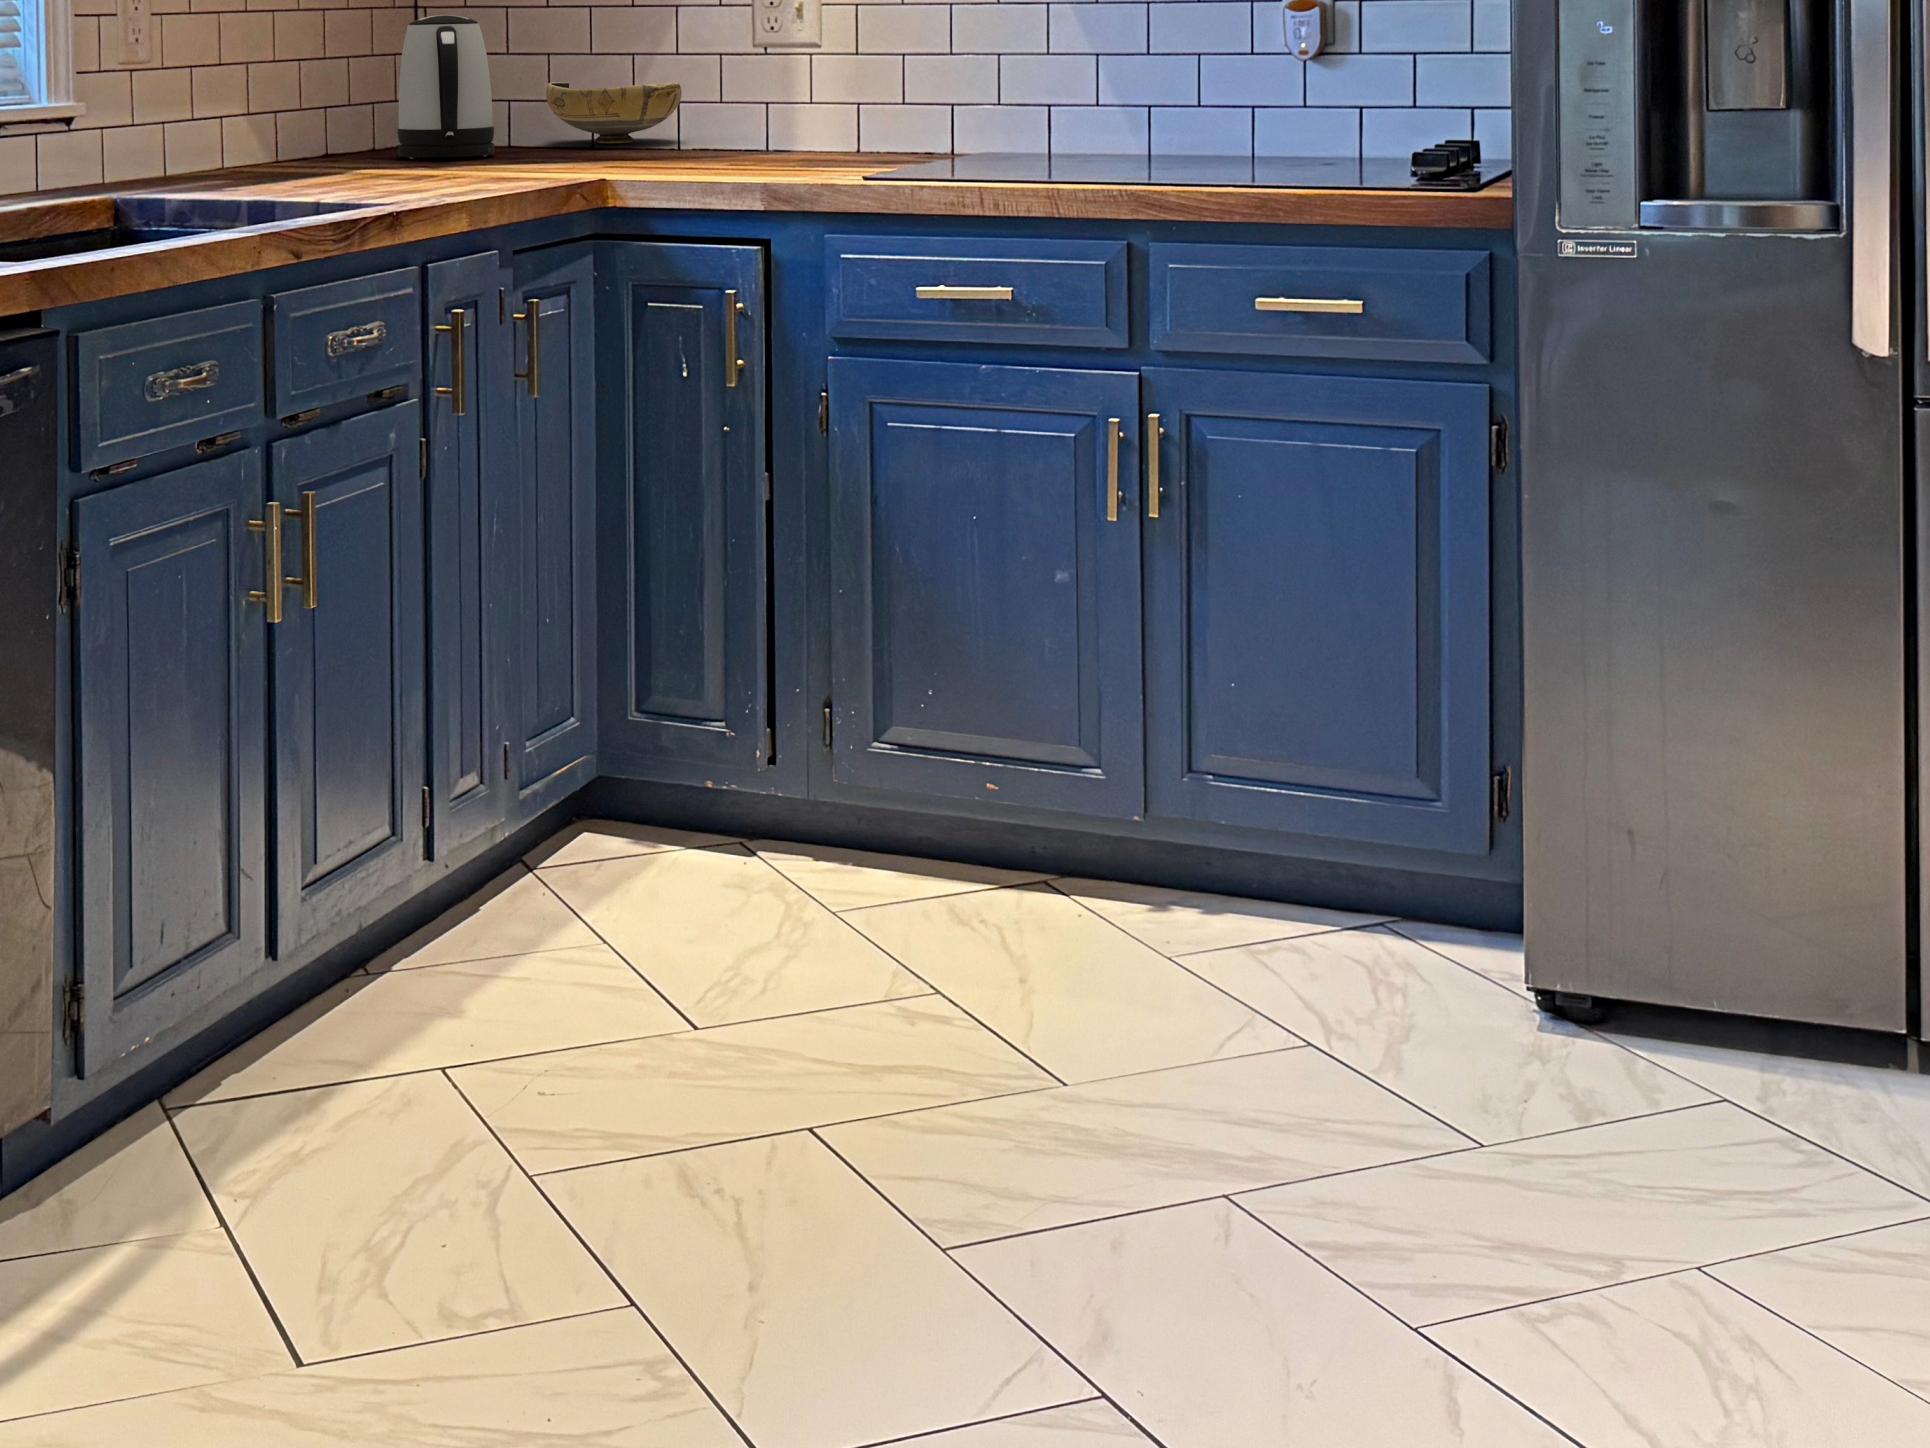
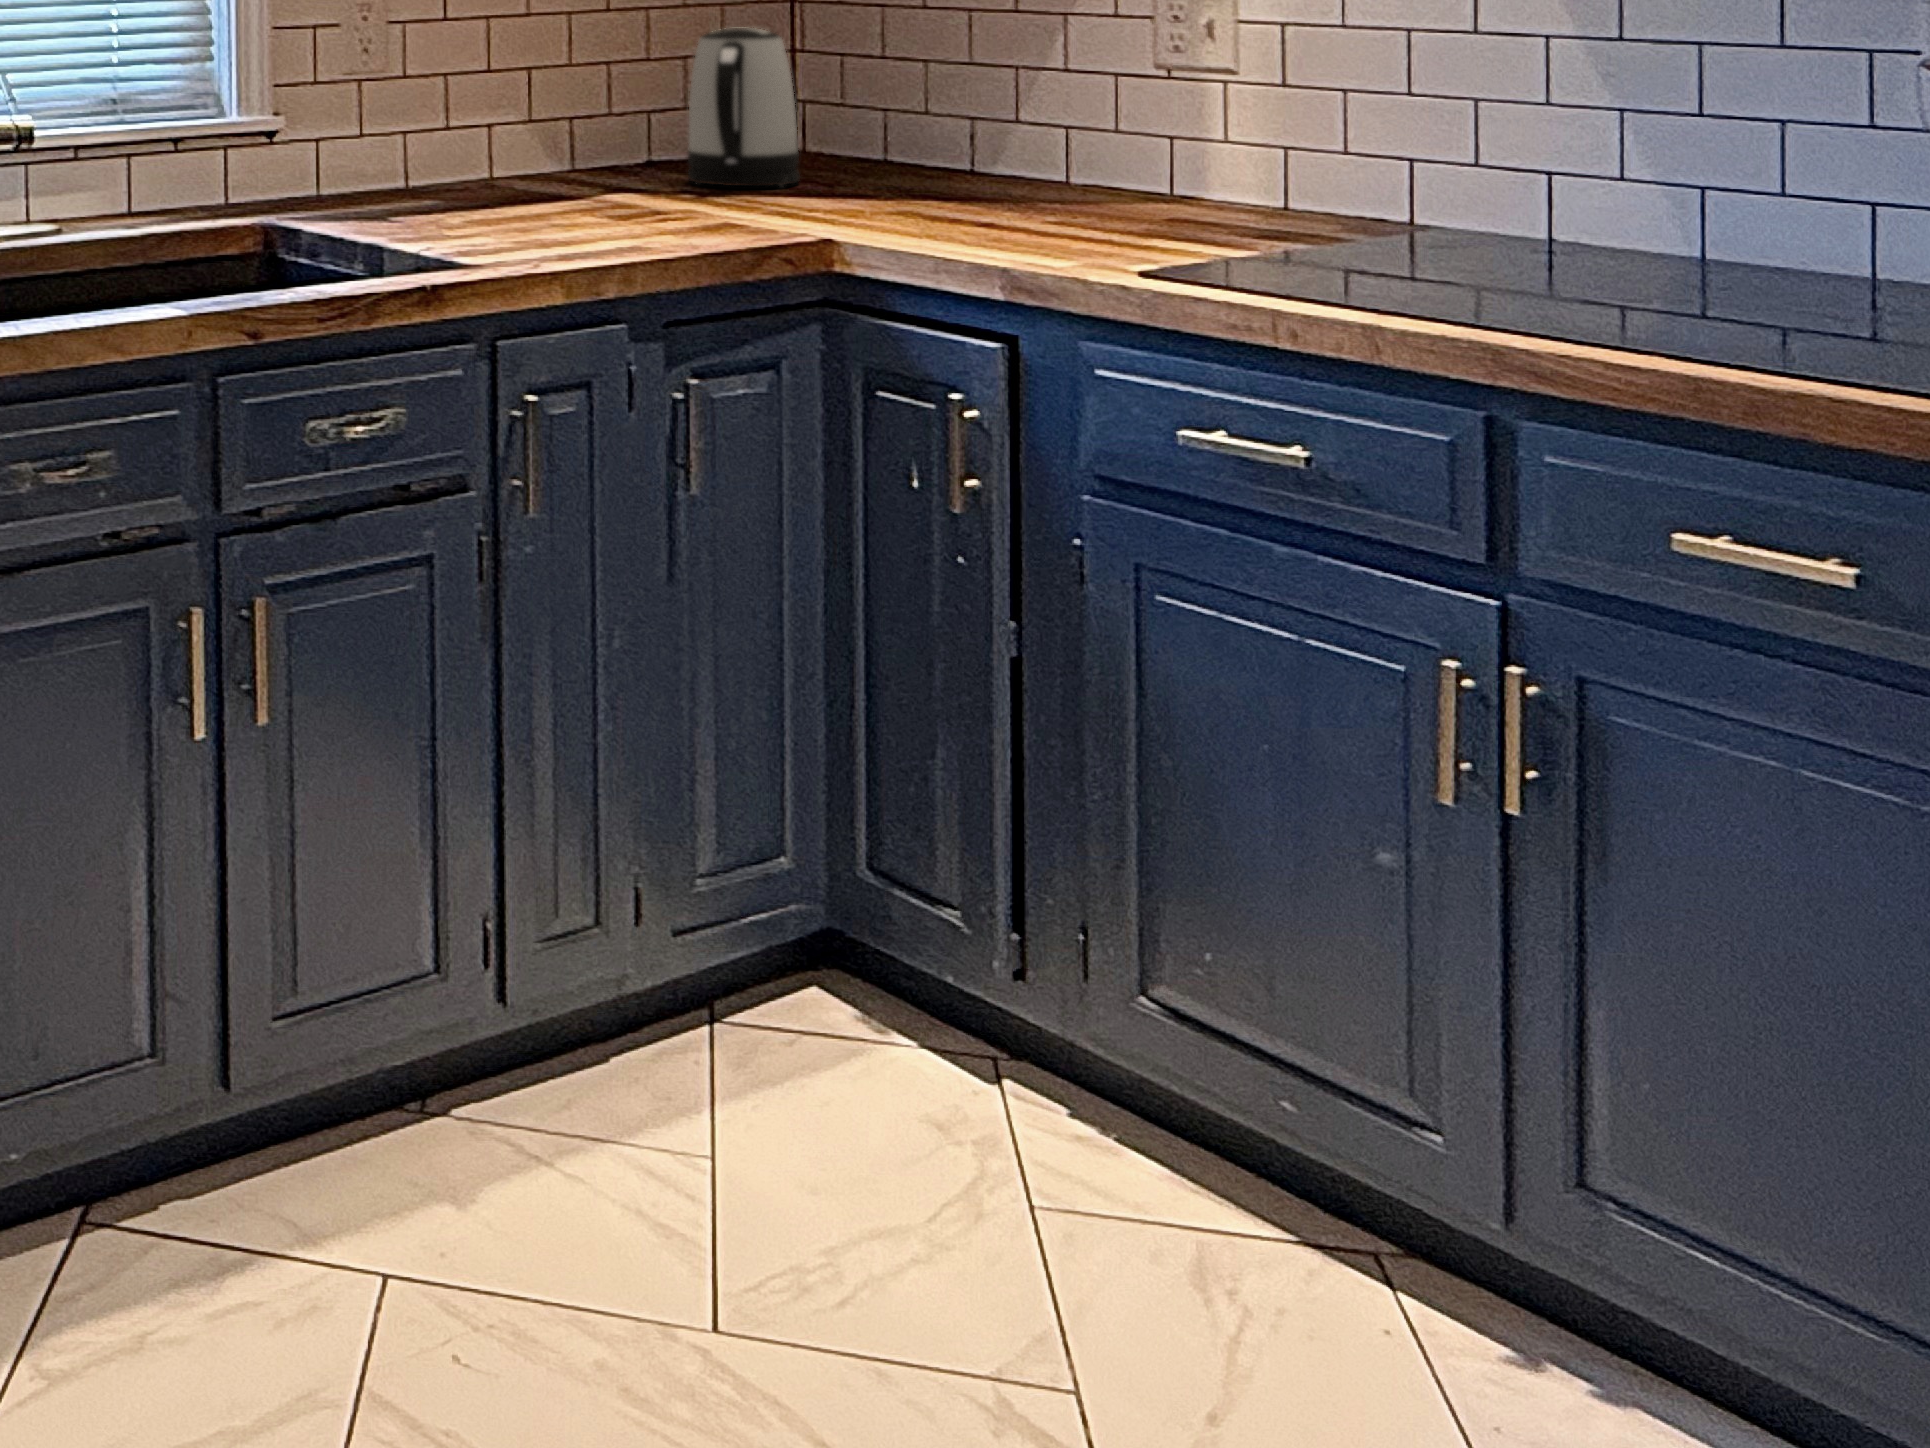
bowl: present [546,82,682,143] -> none [889,98,1062,174]

